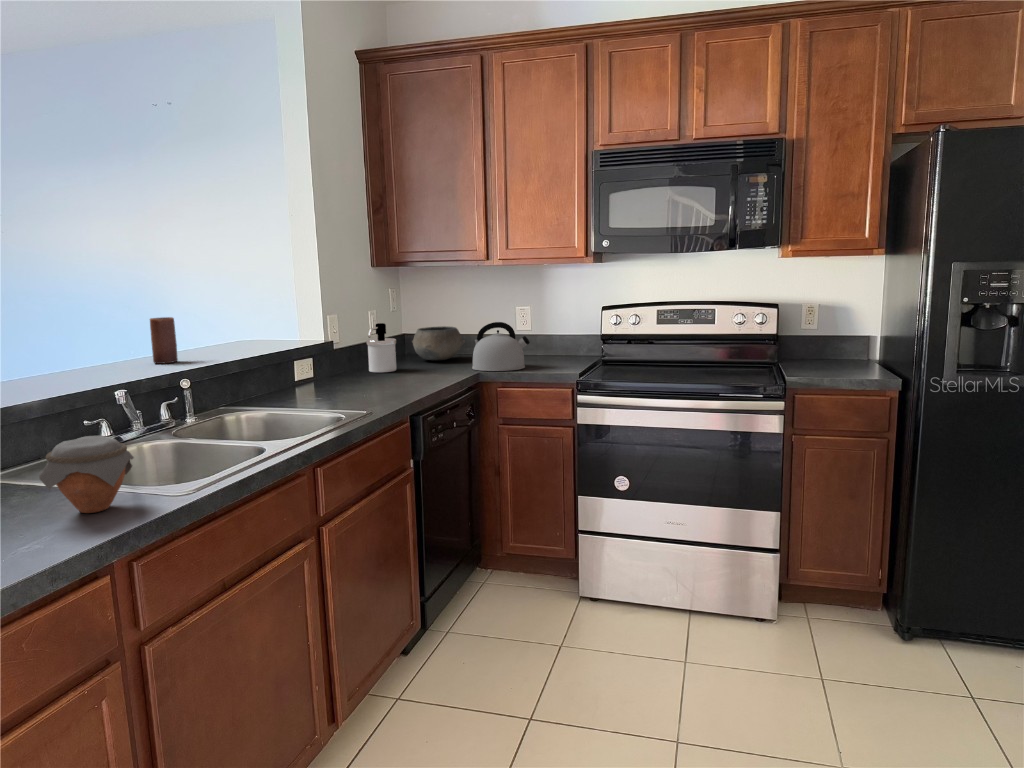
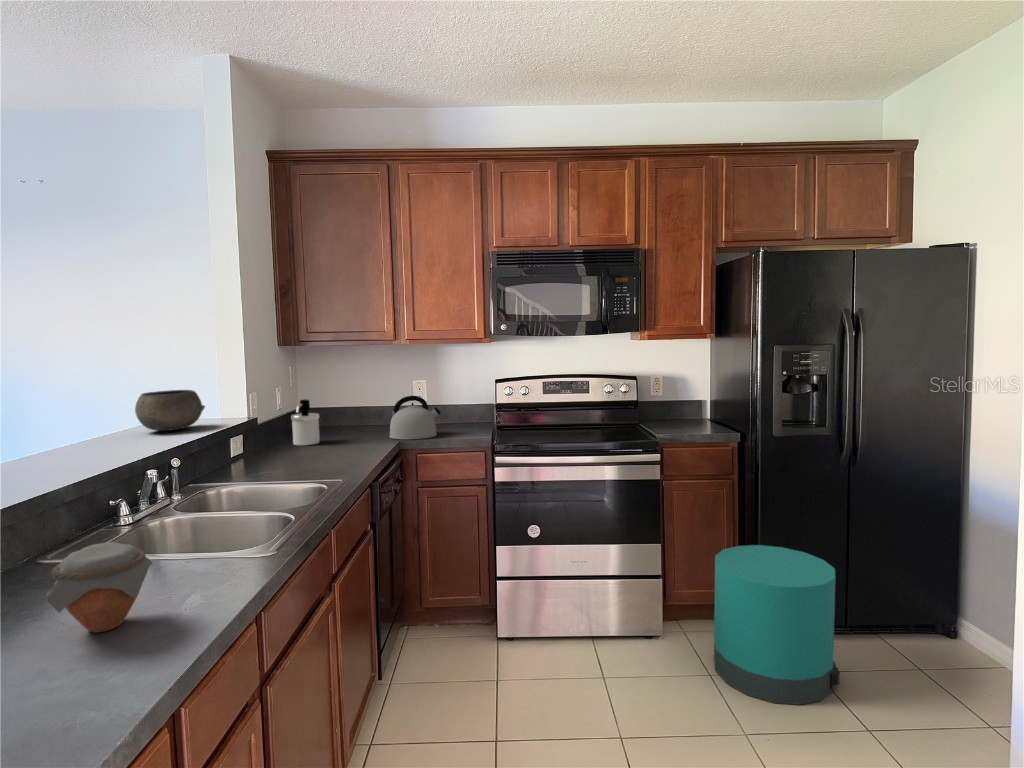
candle: present [150,317,178,364] -> none [81,402,110,450]
bowl: present [412,326,465,360] -> present [135,390,205,431]
trash can: none [831,522,1004,723] -> present [714,545,840,705]

